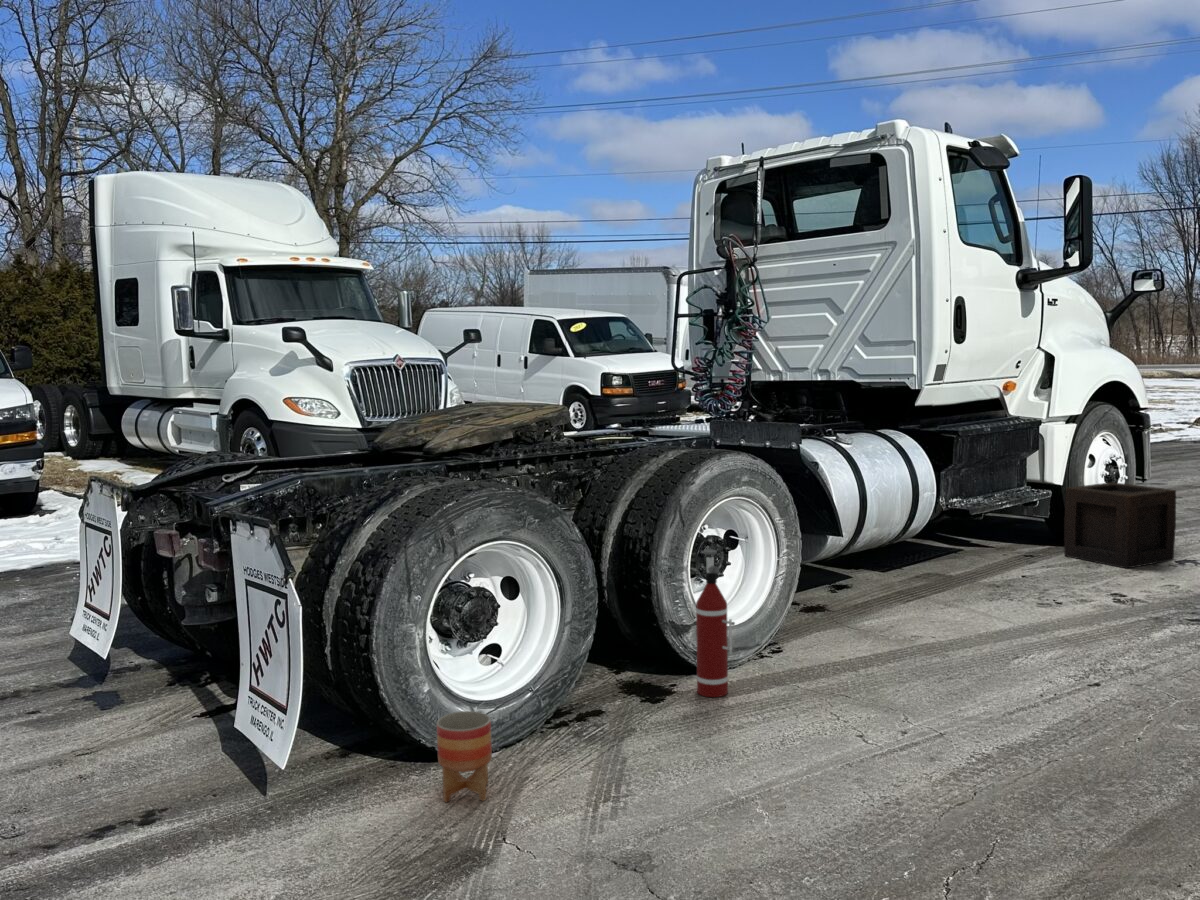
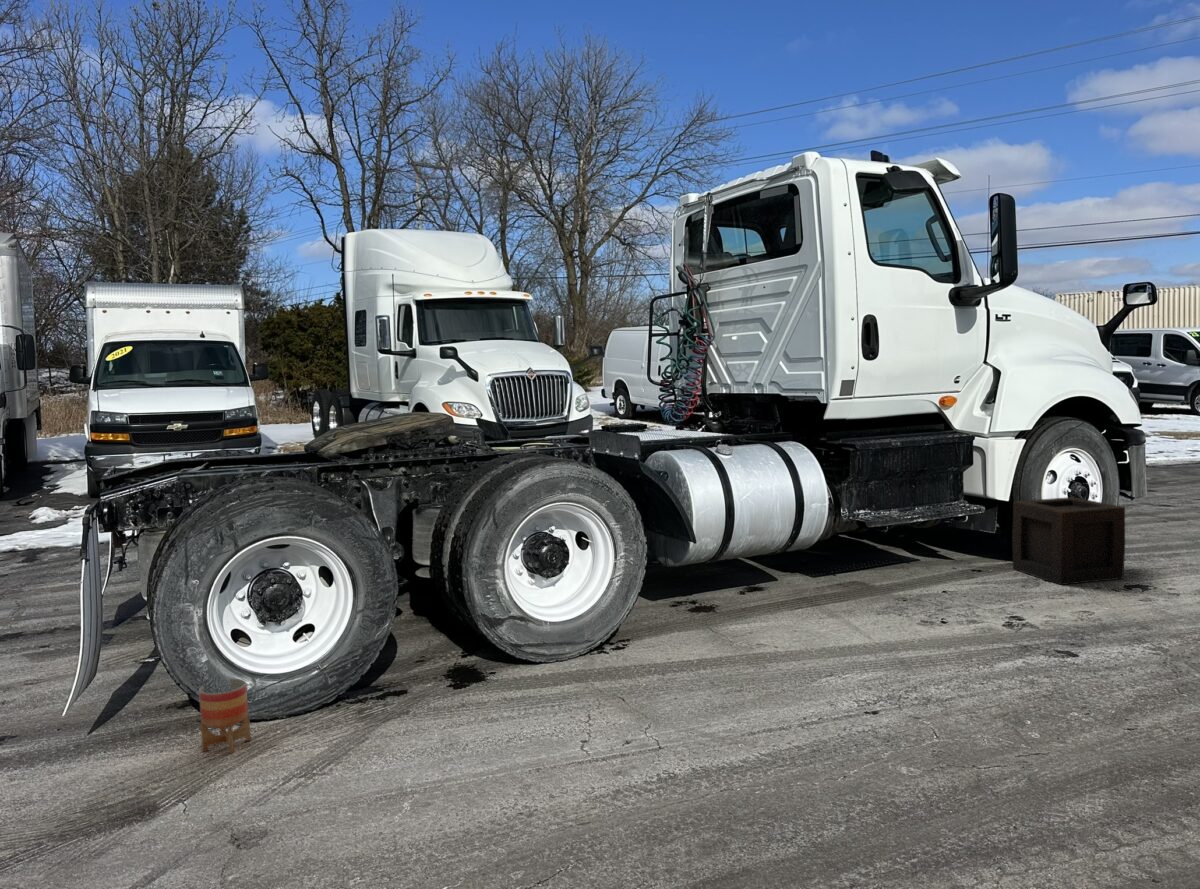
fire extinguisher: present [696,549,735,697] -> none [502,552,533,683]

